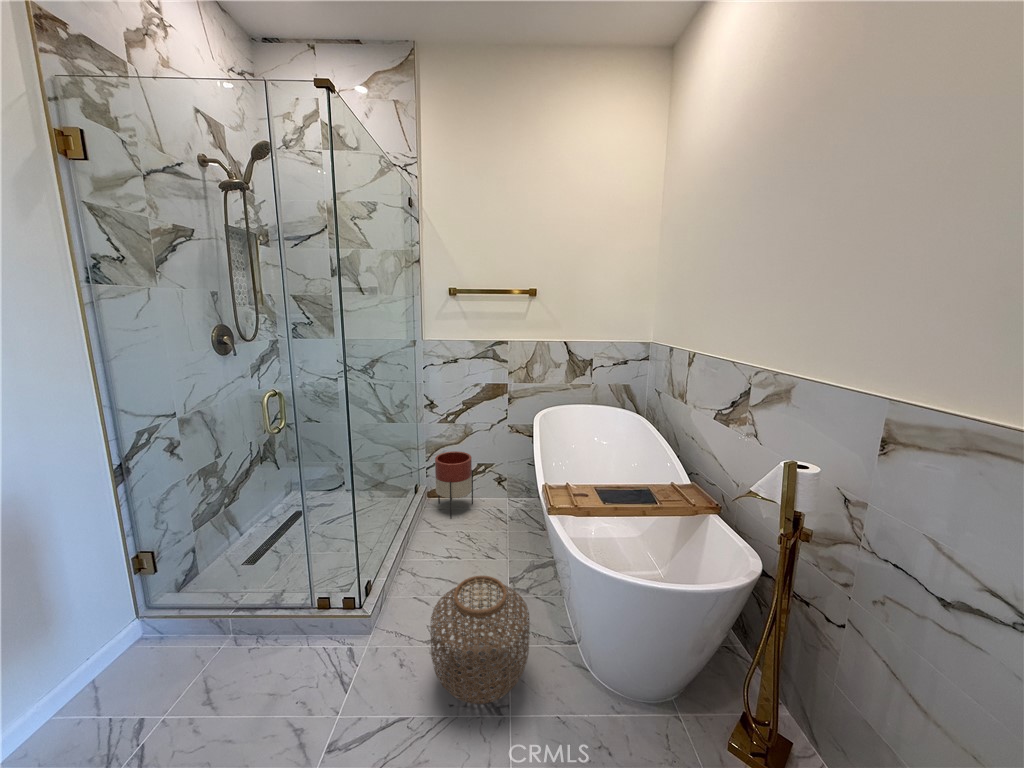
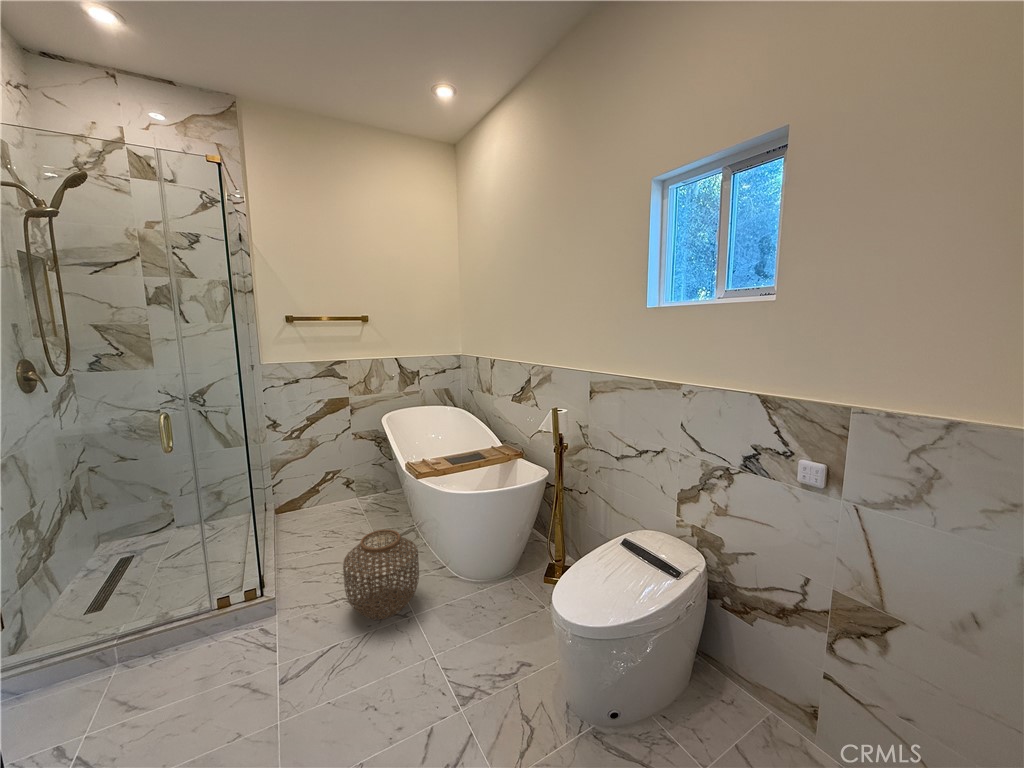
planter: present [435,451,473,518] -> none [285,464,326,525]

